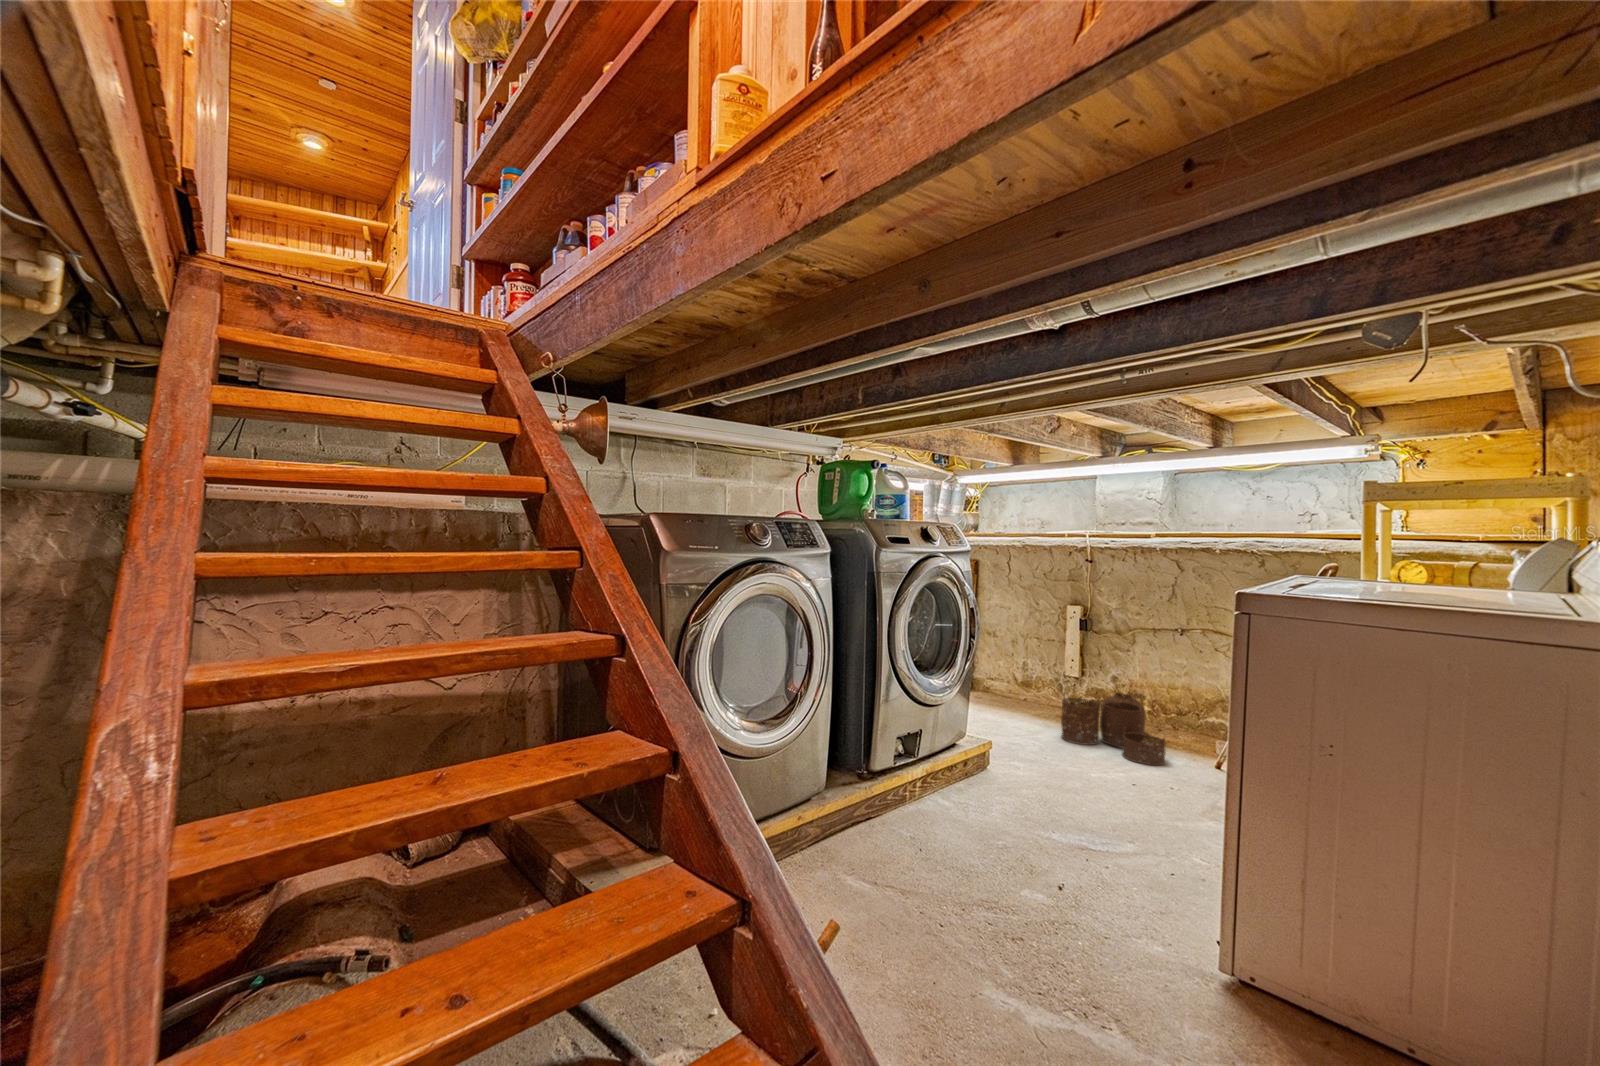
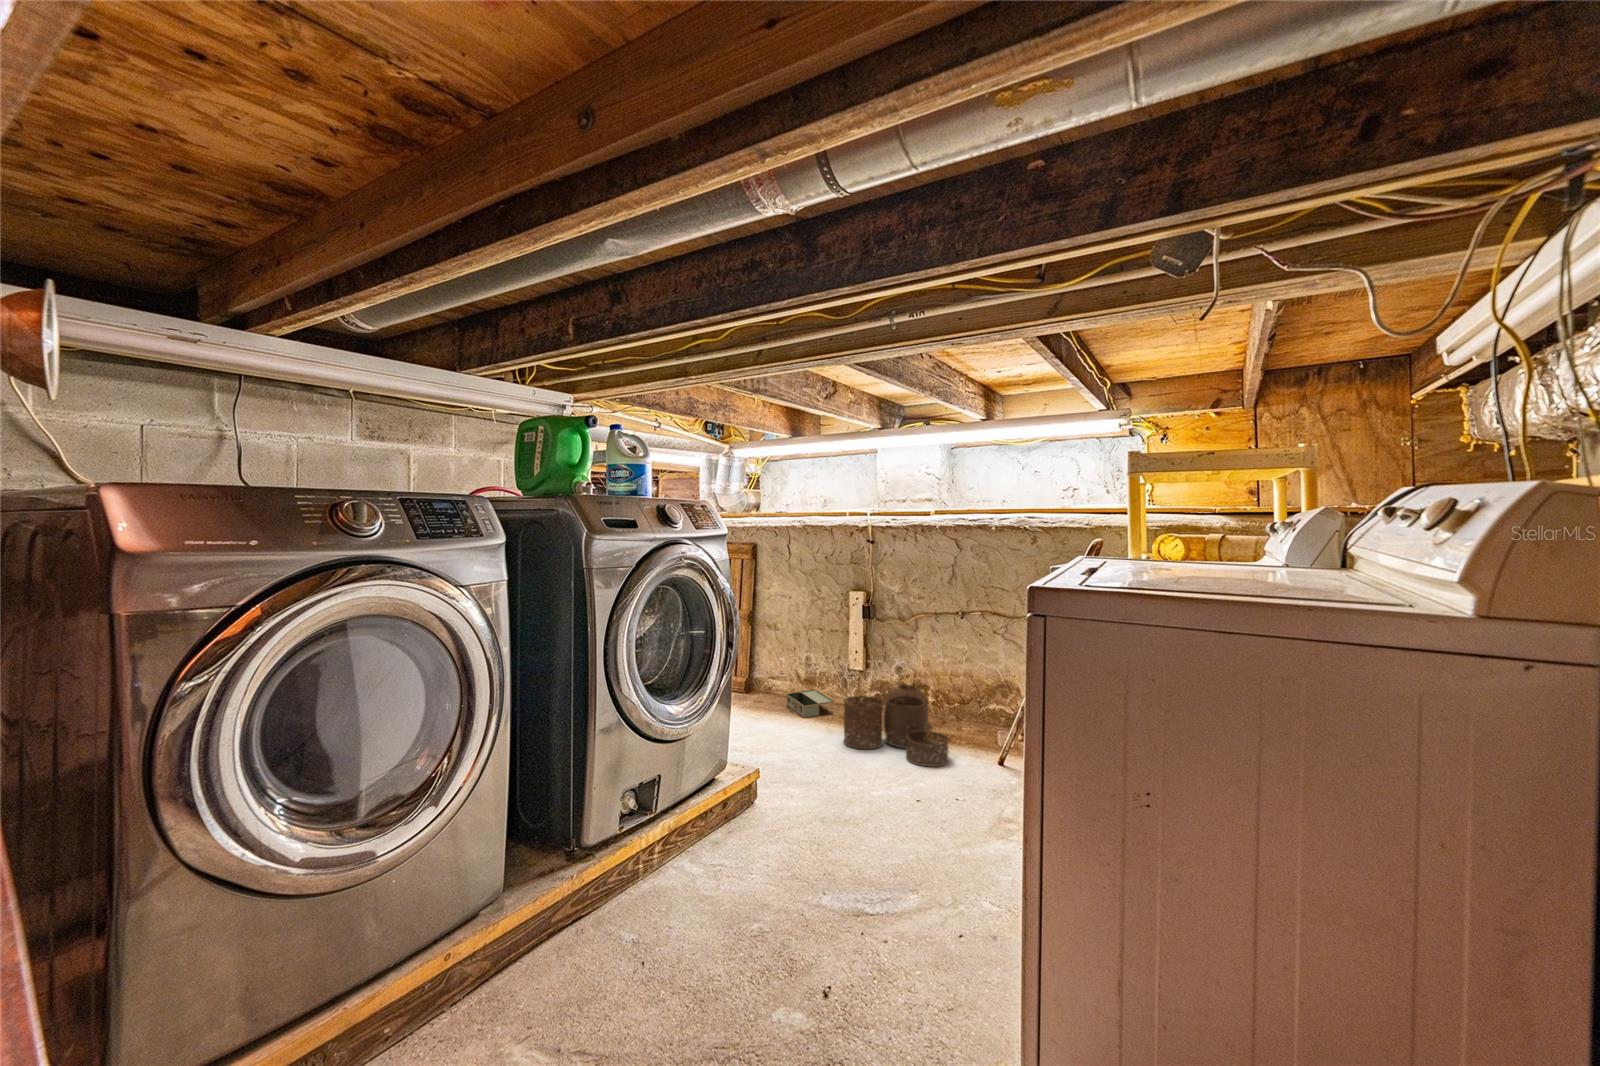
toolbox: none [1004,692,1050,715] -> present [787,690,833,718]

